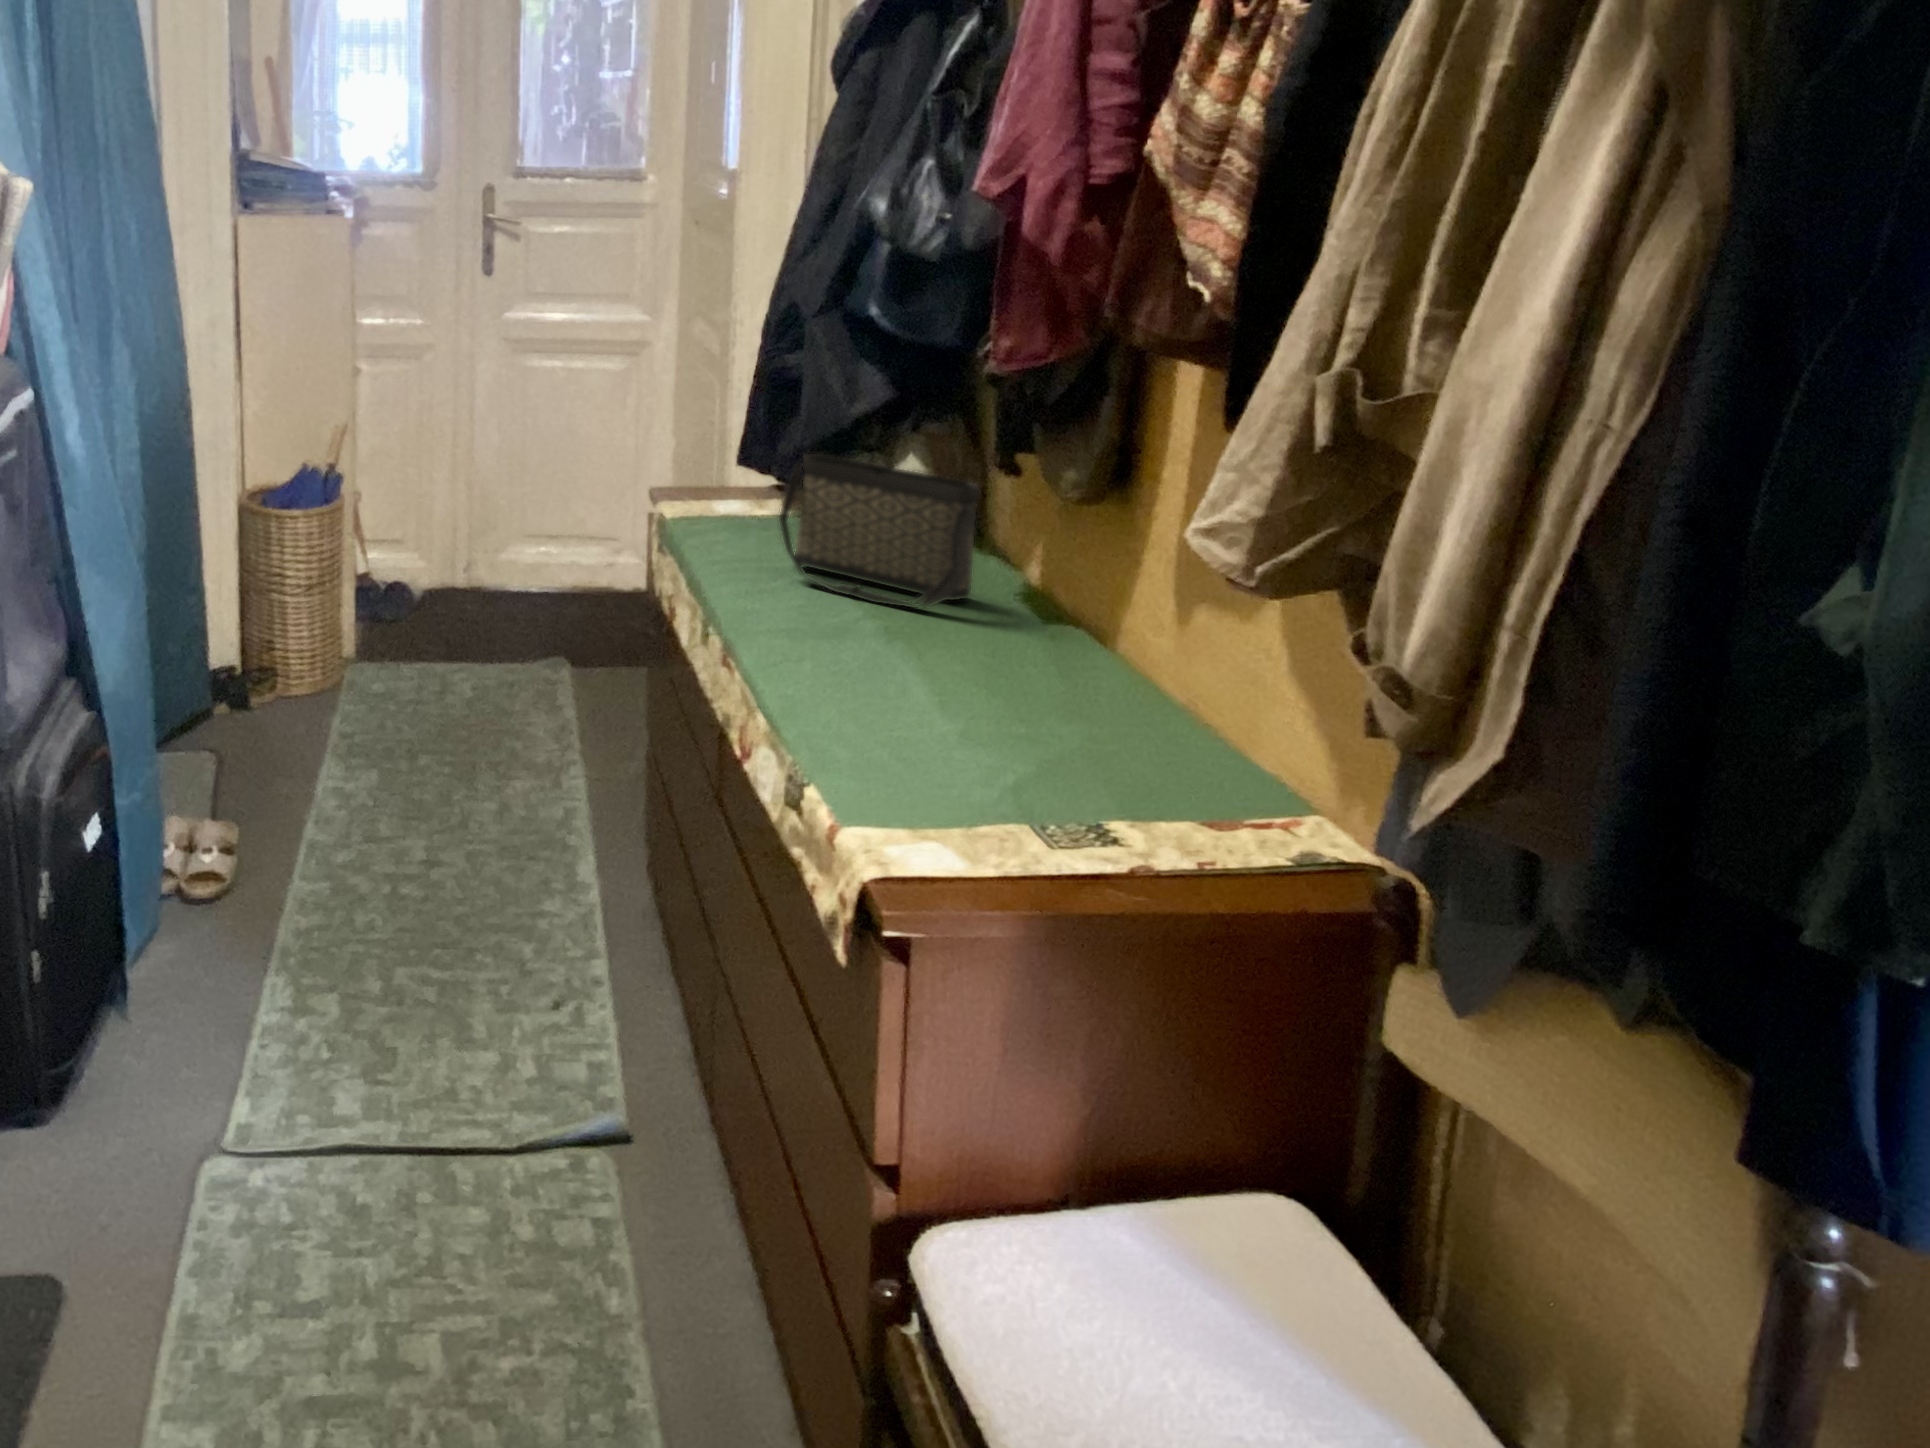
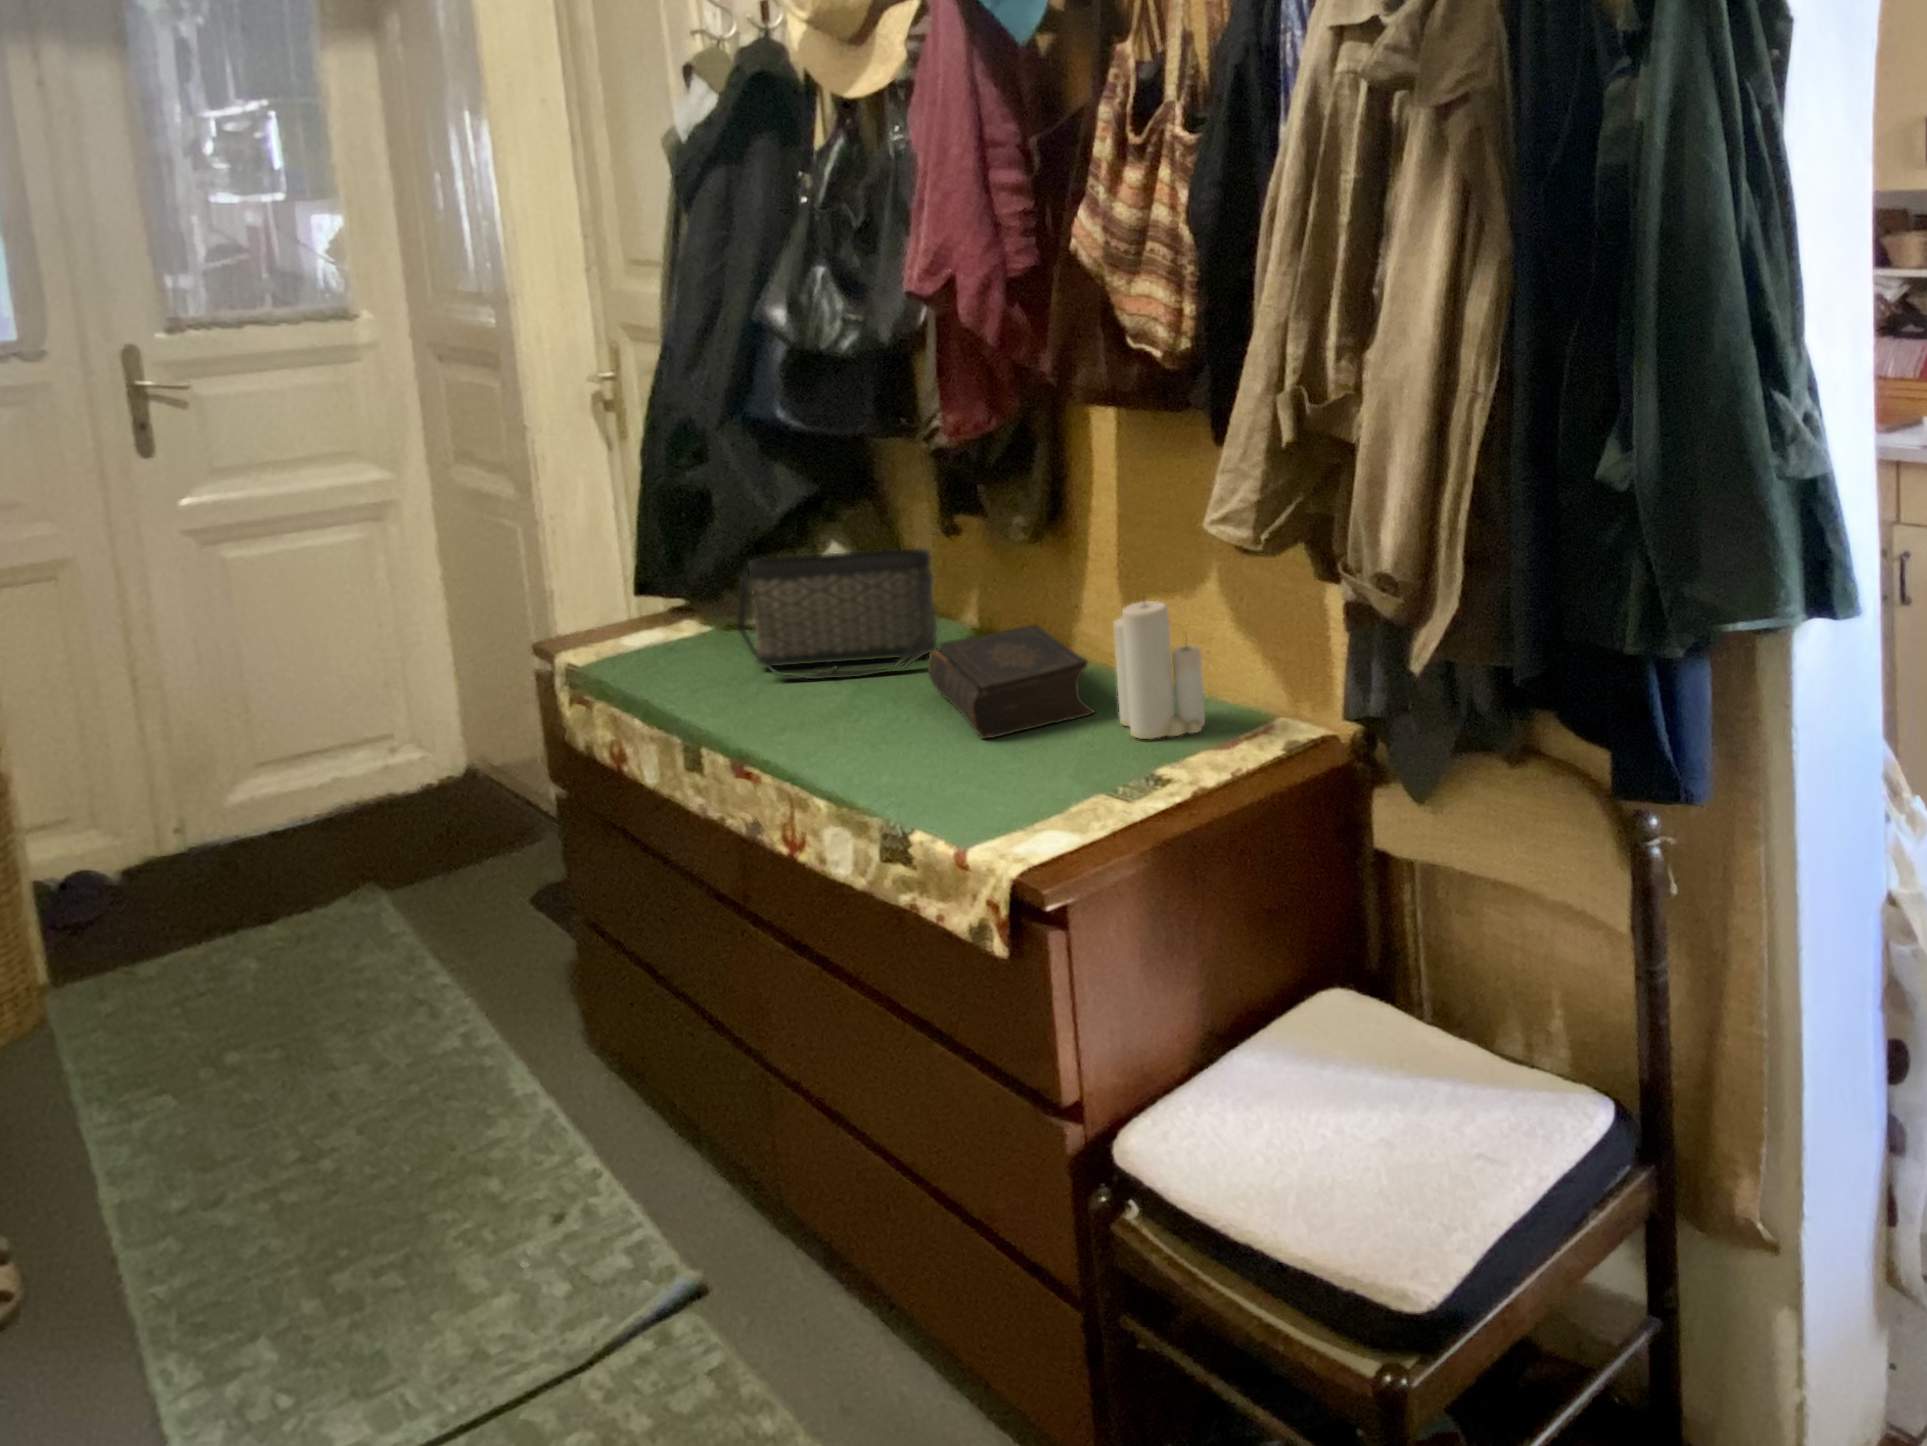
book: none [932,591,1091,726] -> present [928,625,1094,739]
candle: none [1106,597,1220,795] -> present [1113,601,1205,739]

